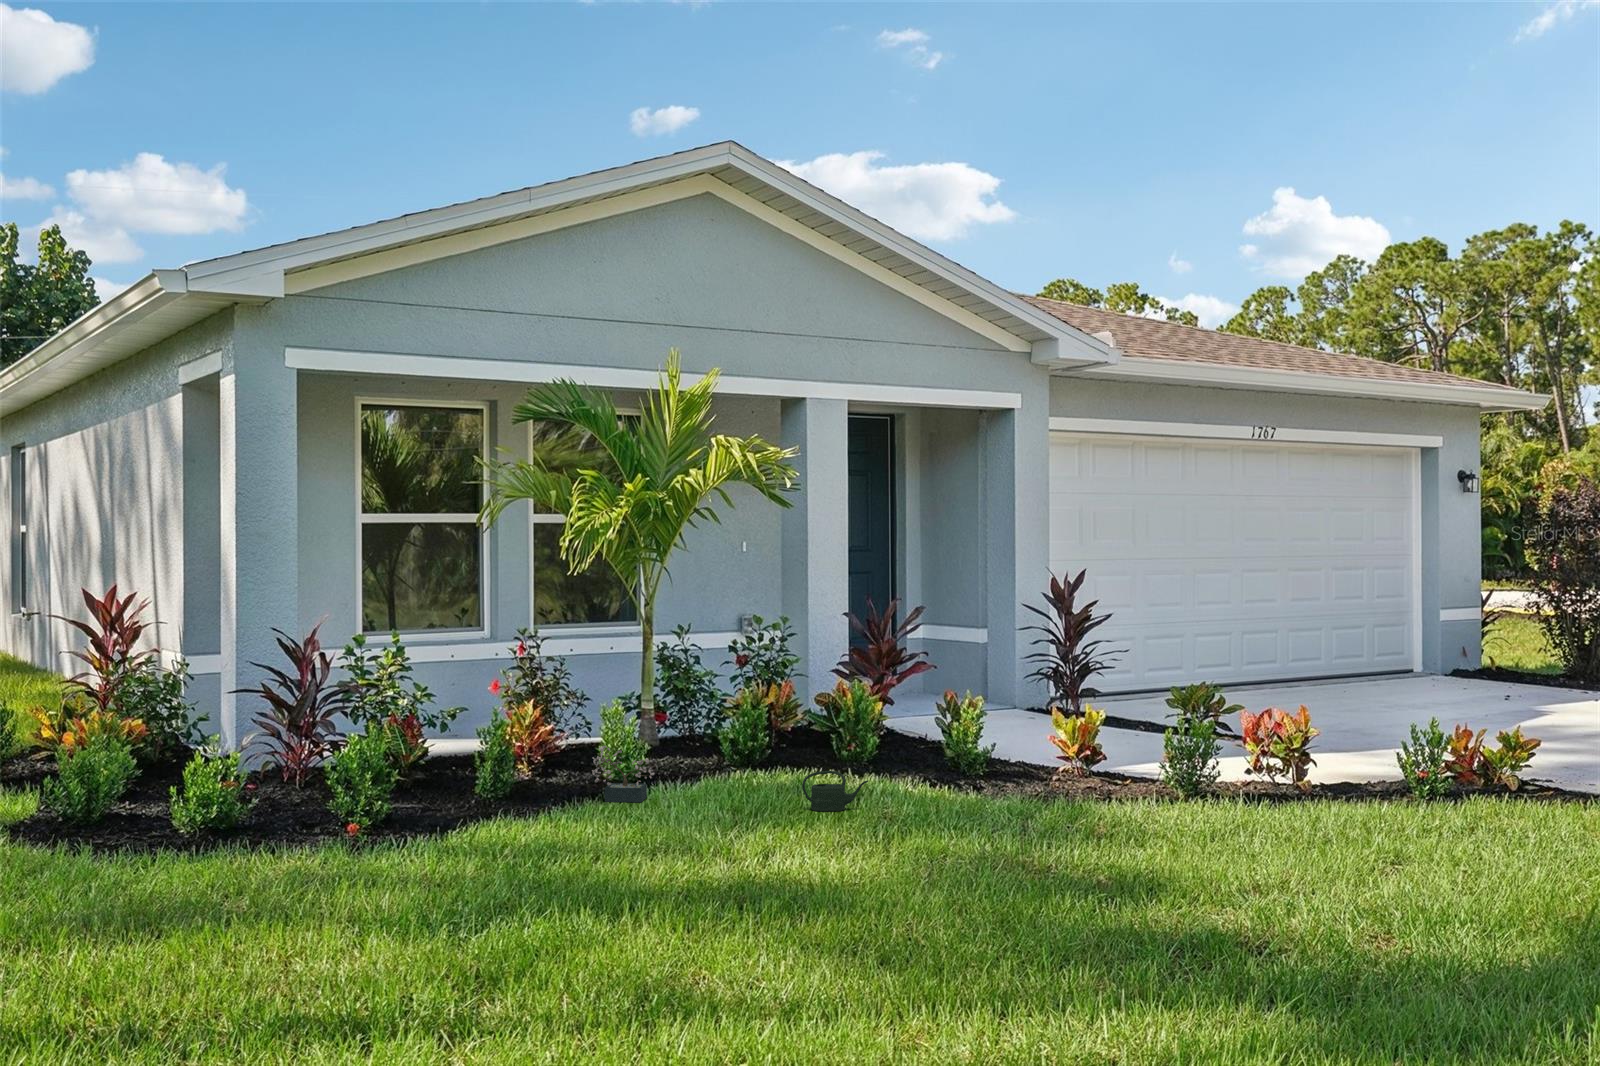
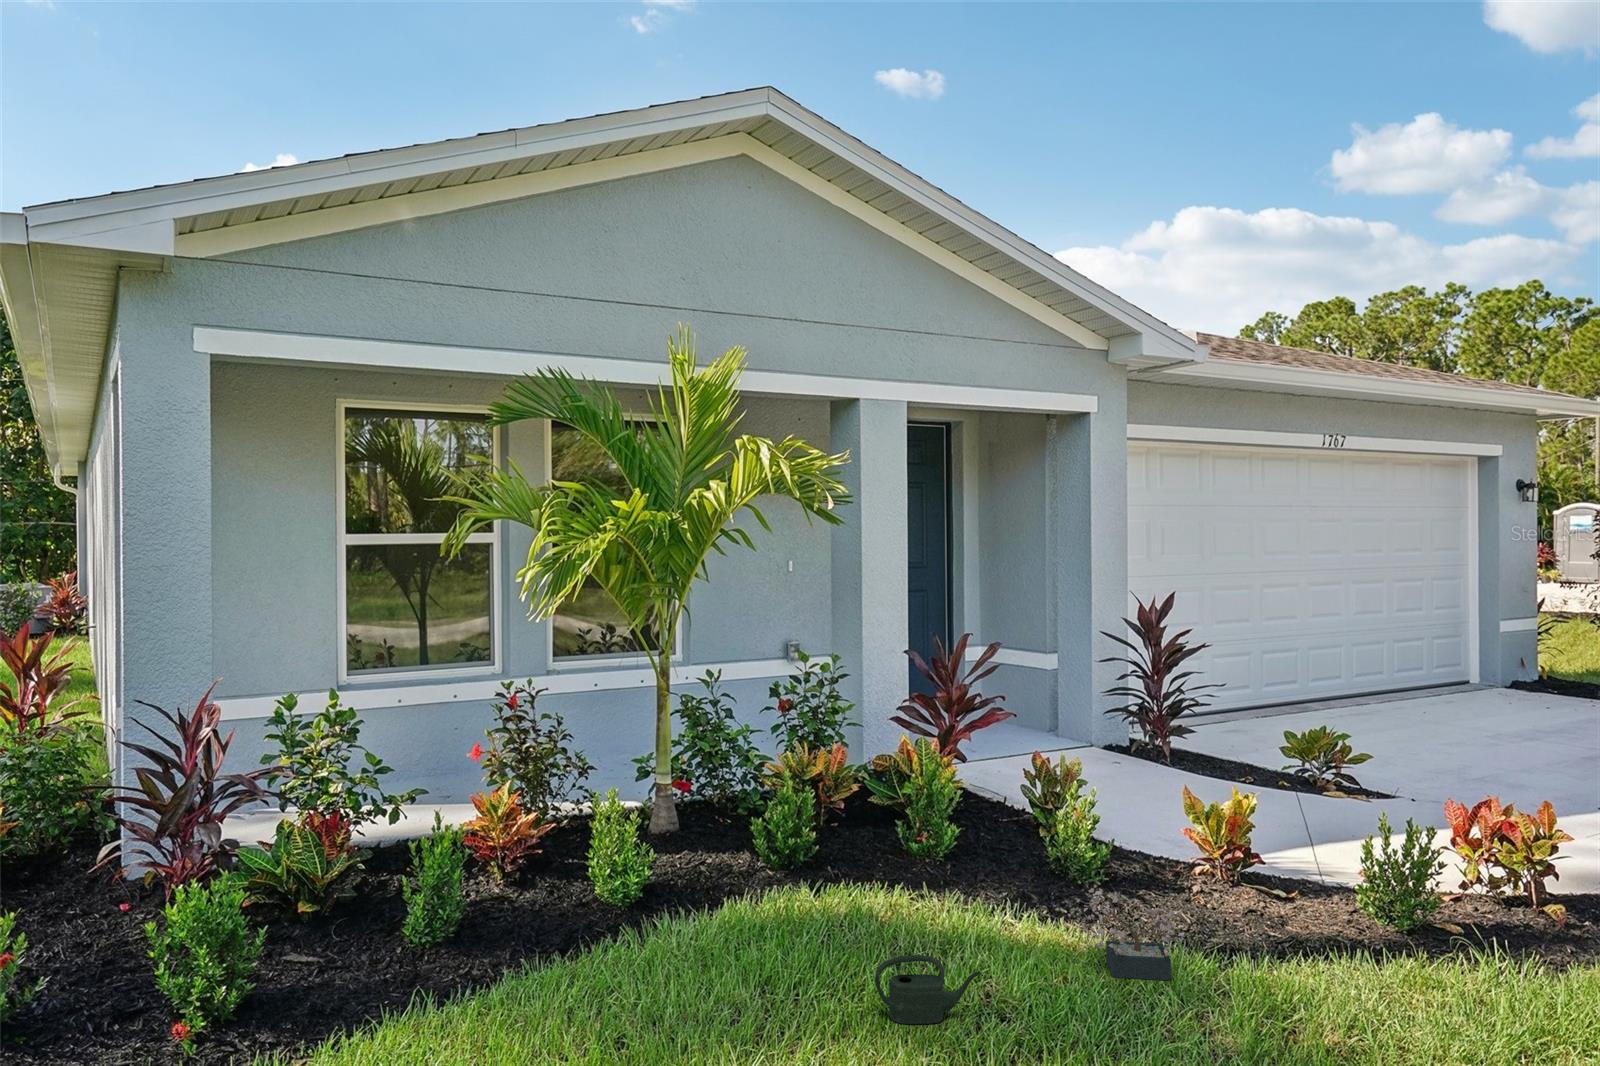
decorative plant: present [592,746,655,802] -> present [1082,885,1185,980]

